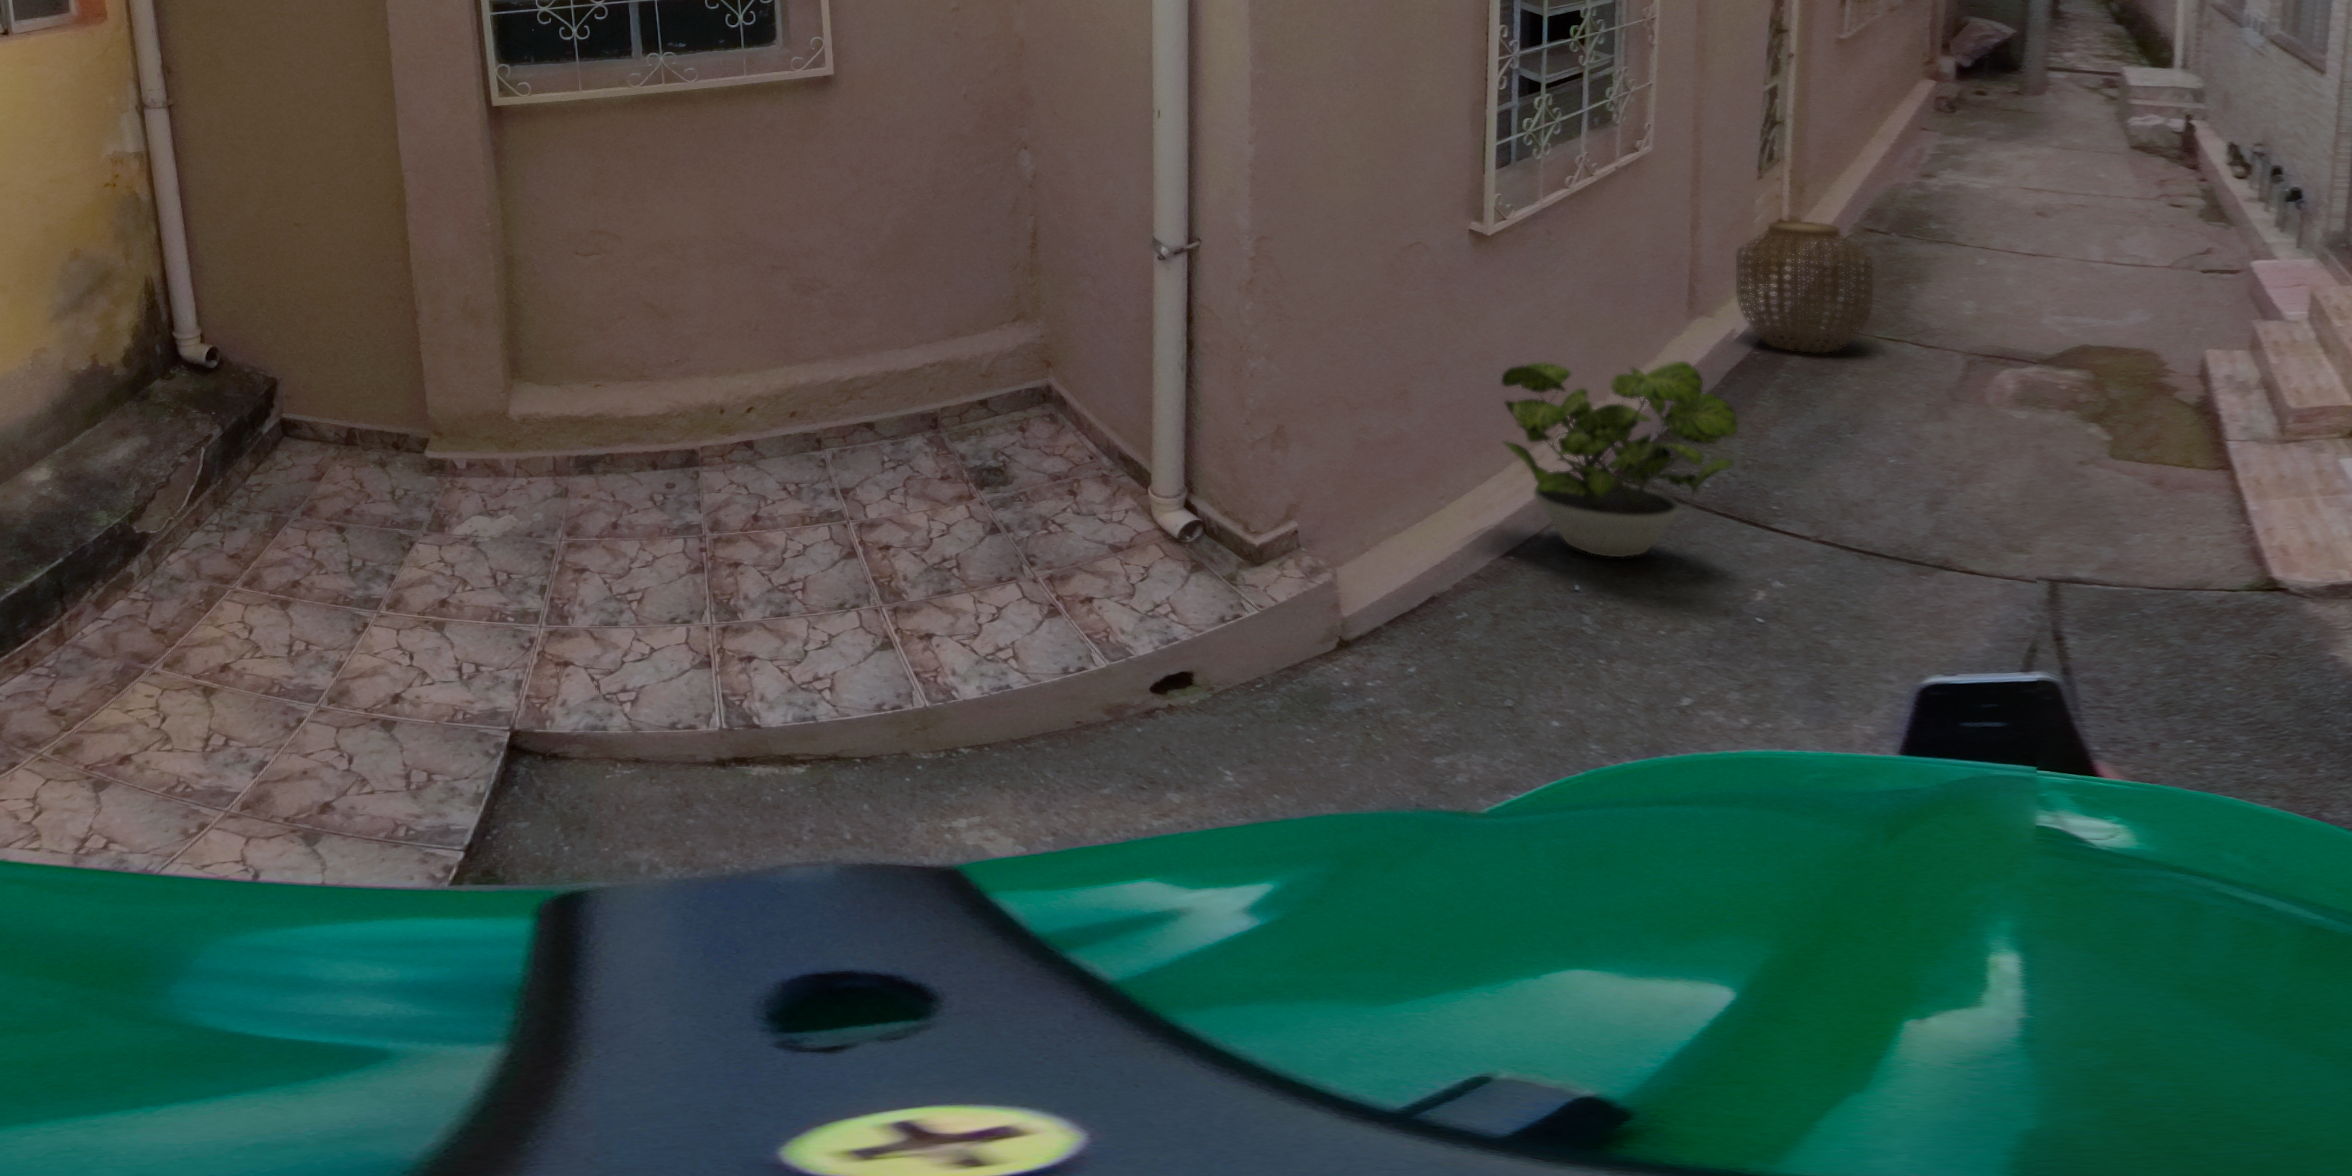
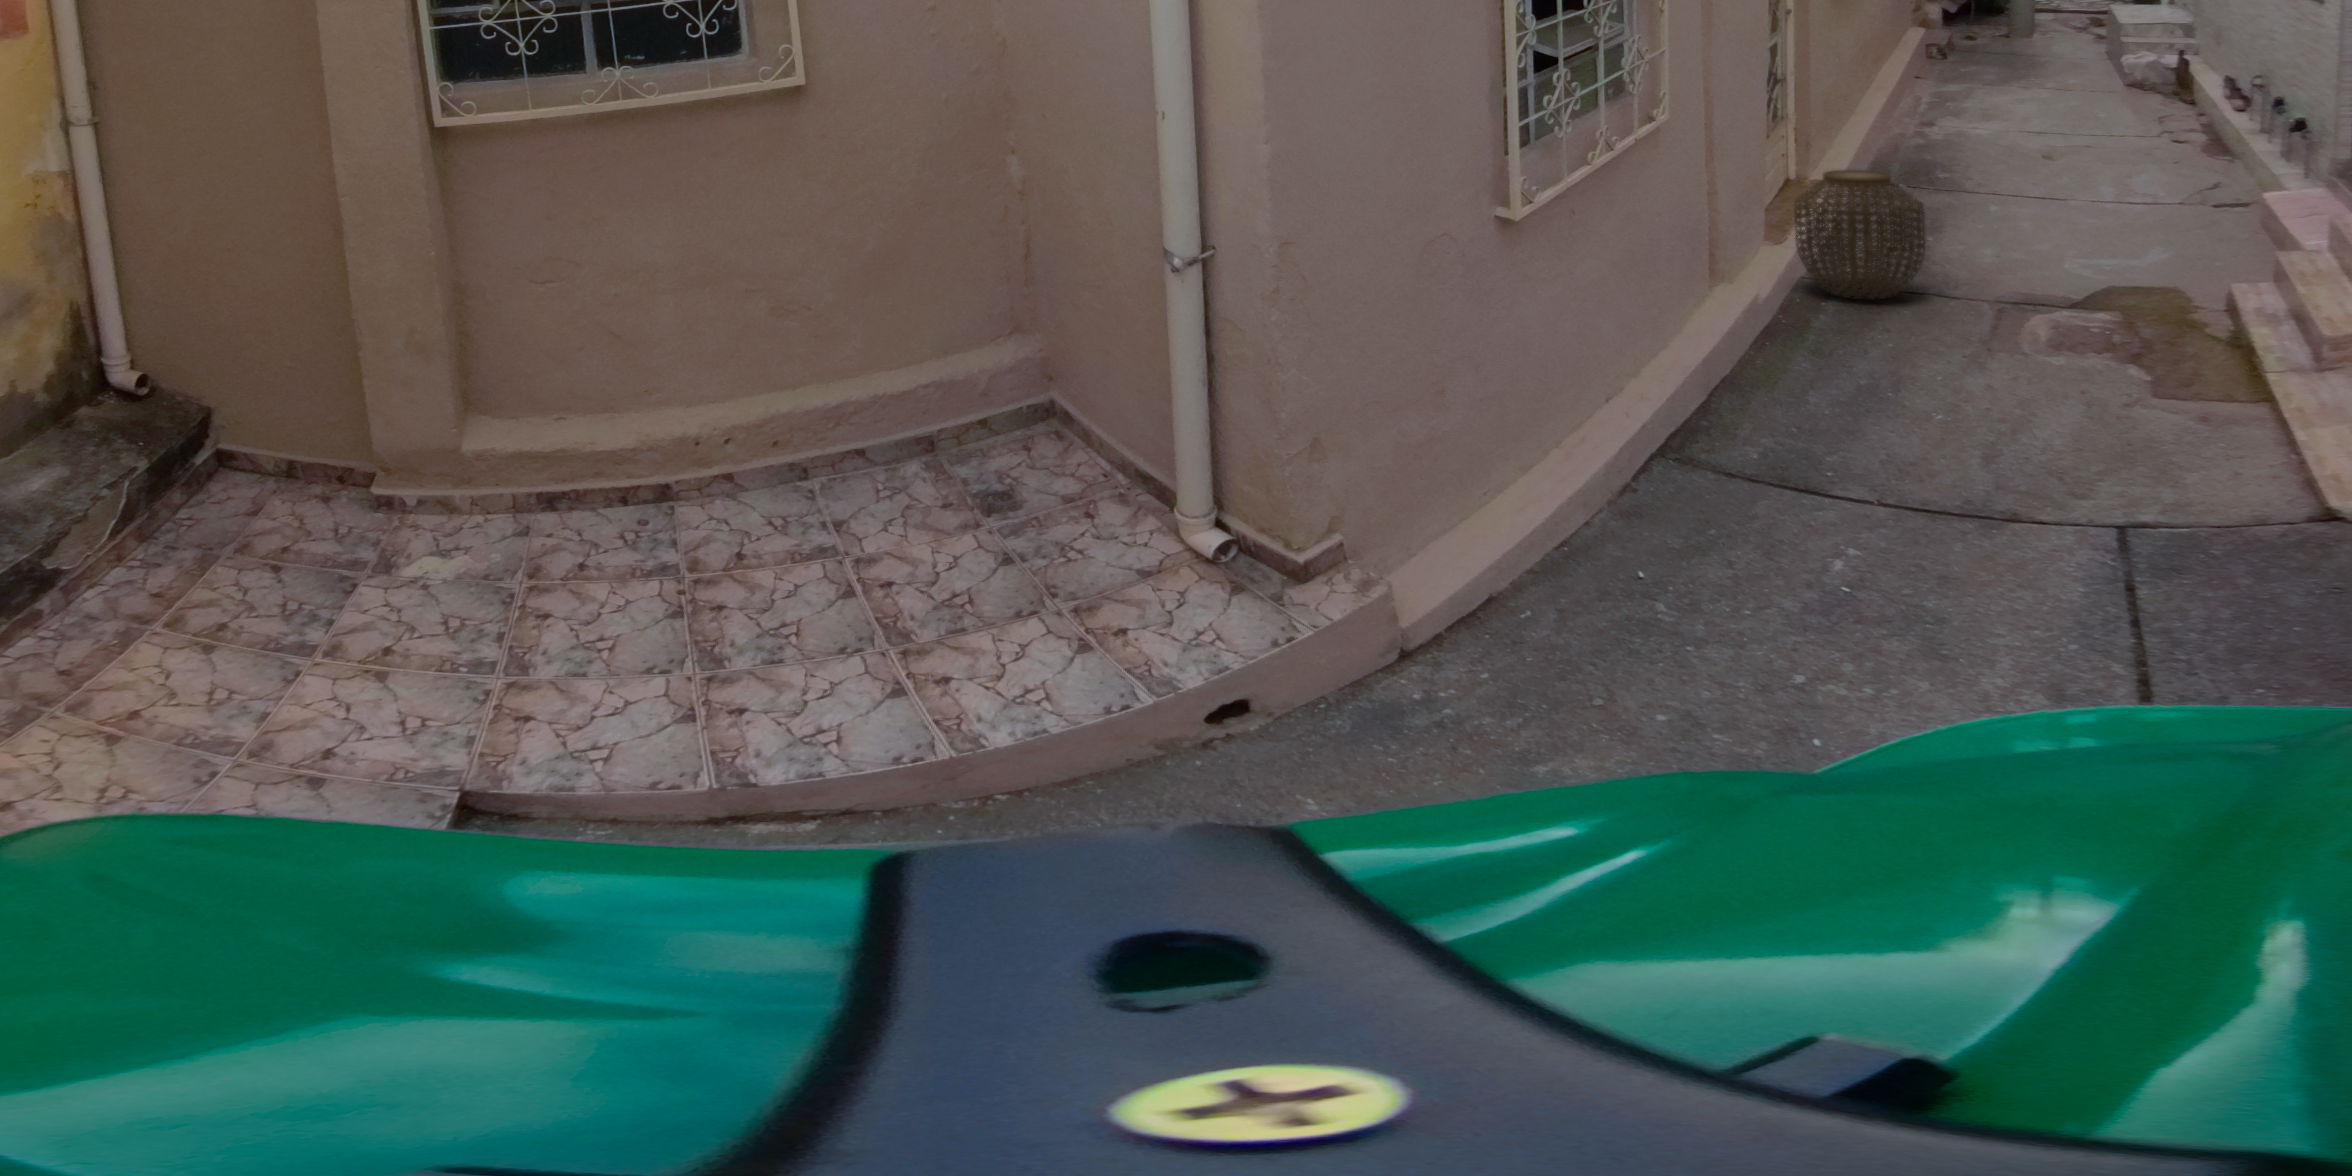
potted plant: present [1502,361,1737,557] -> none [1490,339,1723,545]

